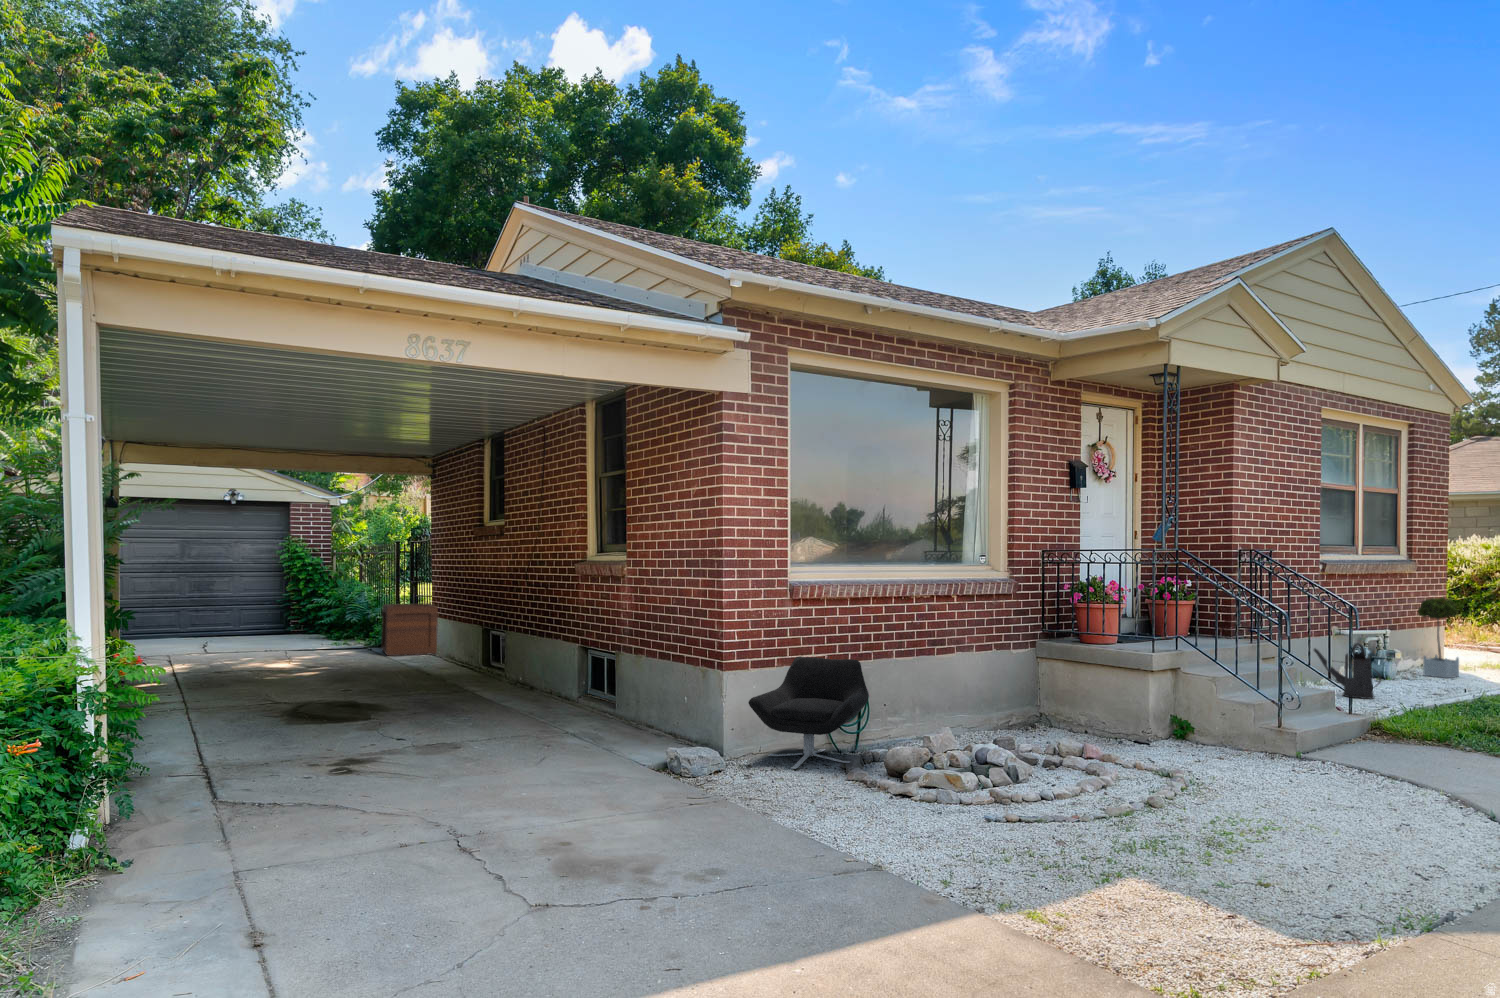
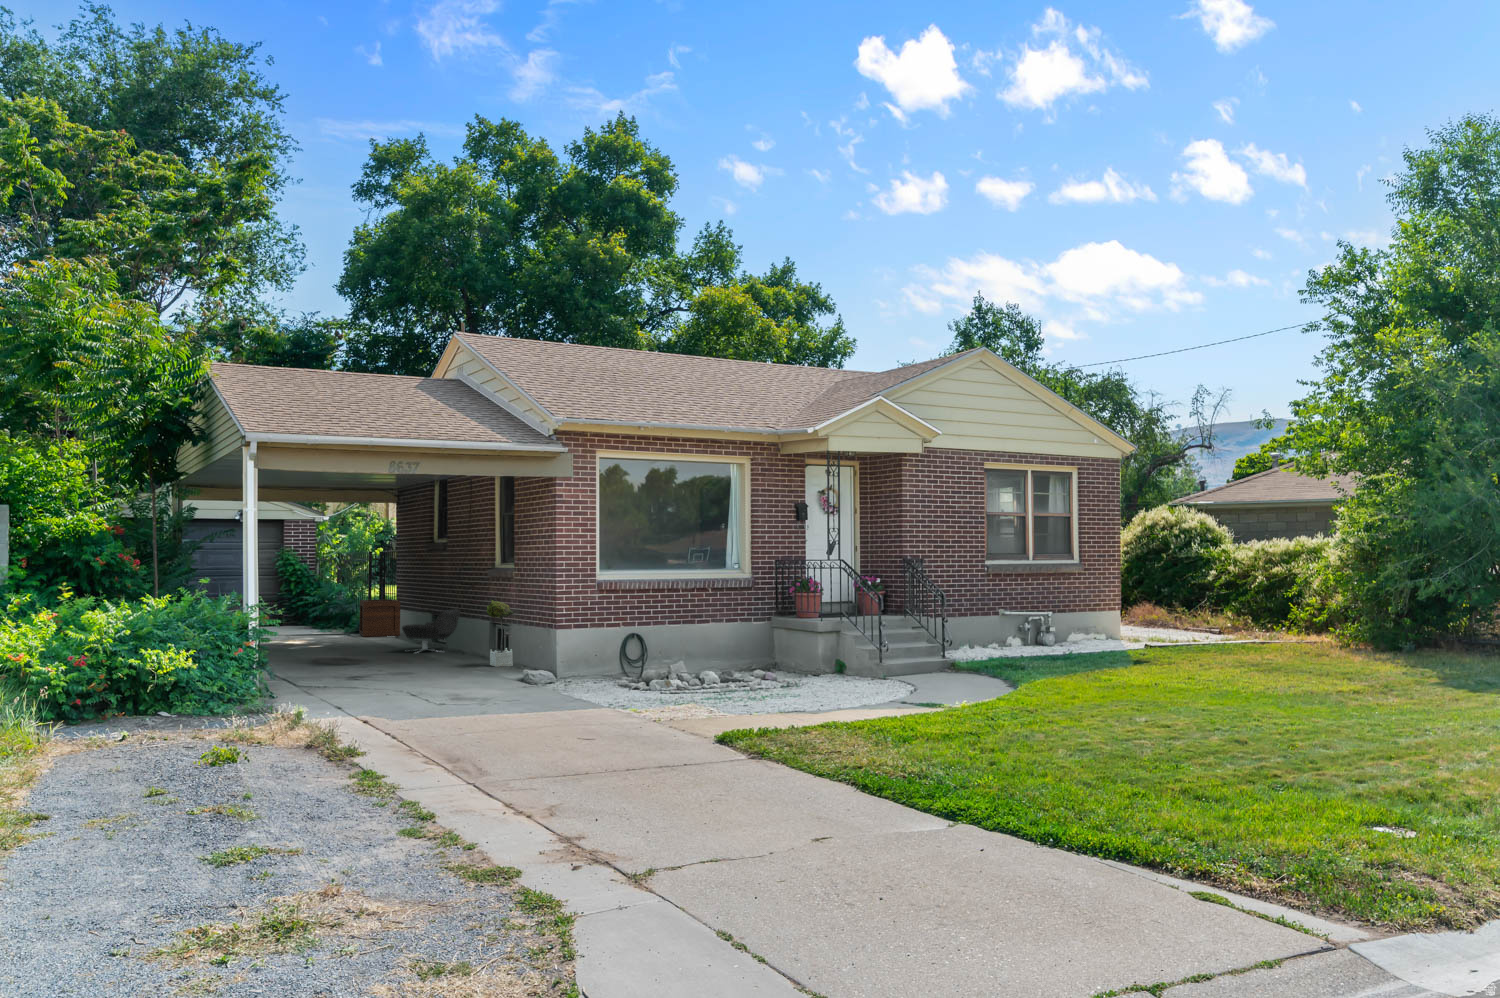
potted tree: present [1418,597,1459,678] -> present [487,600,514,667]
watering can: present [1314,643,1382,699] -> none [978,620,1009,655]
lounge chair: present [748,657,869,769] -> present [402,609,460,651]

